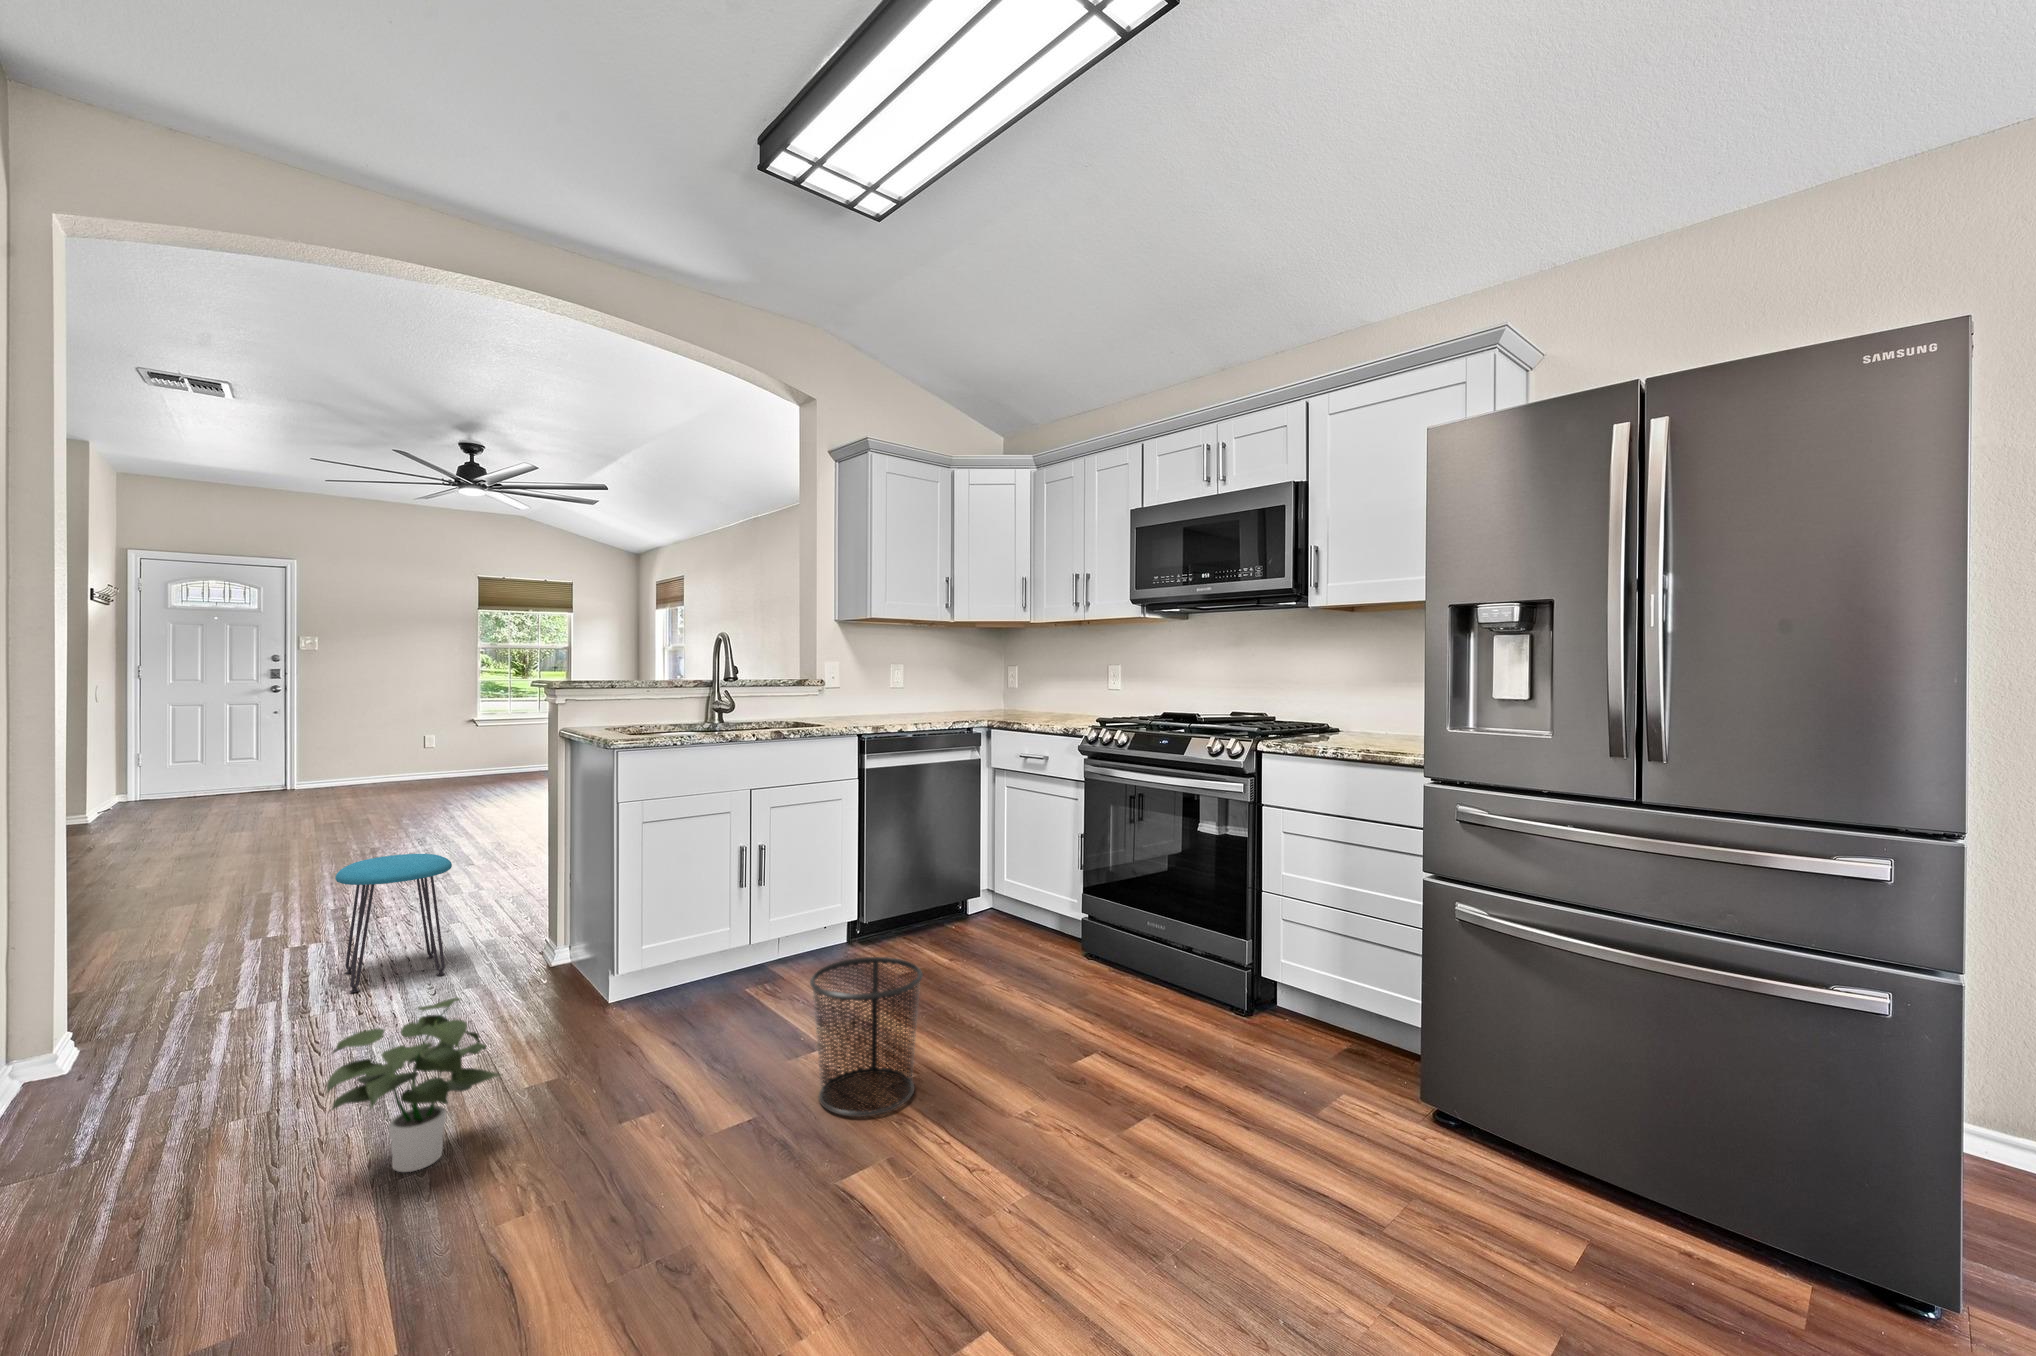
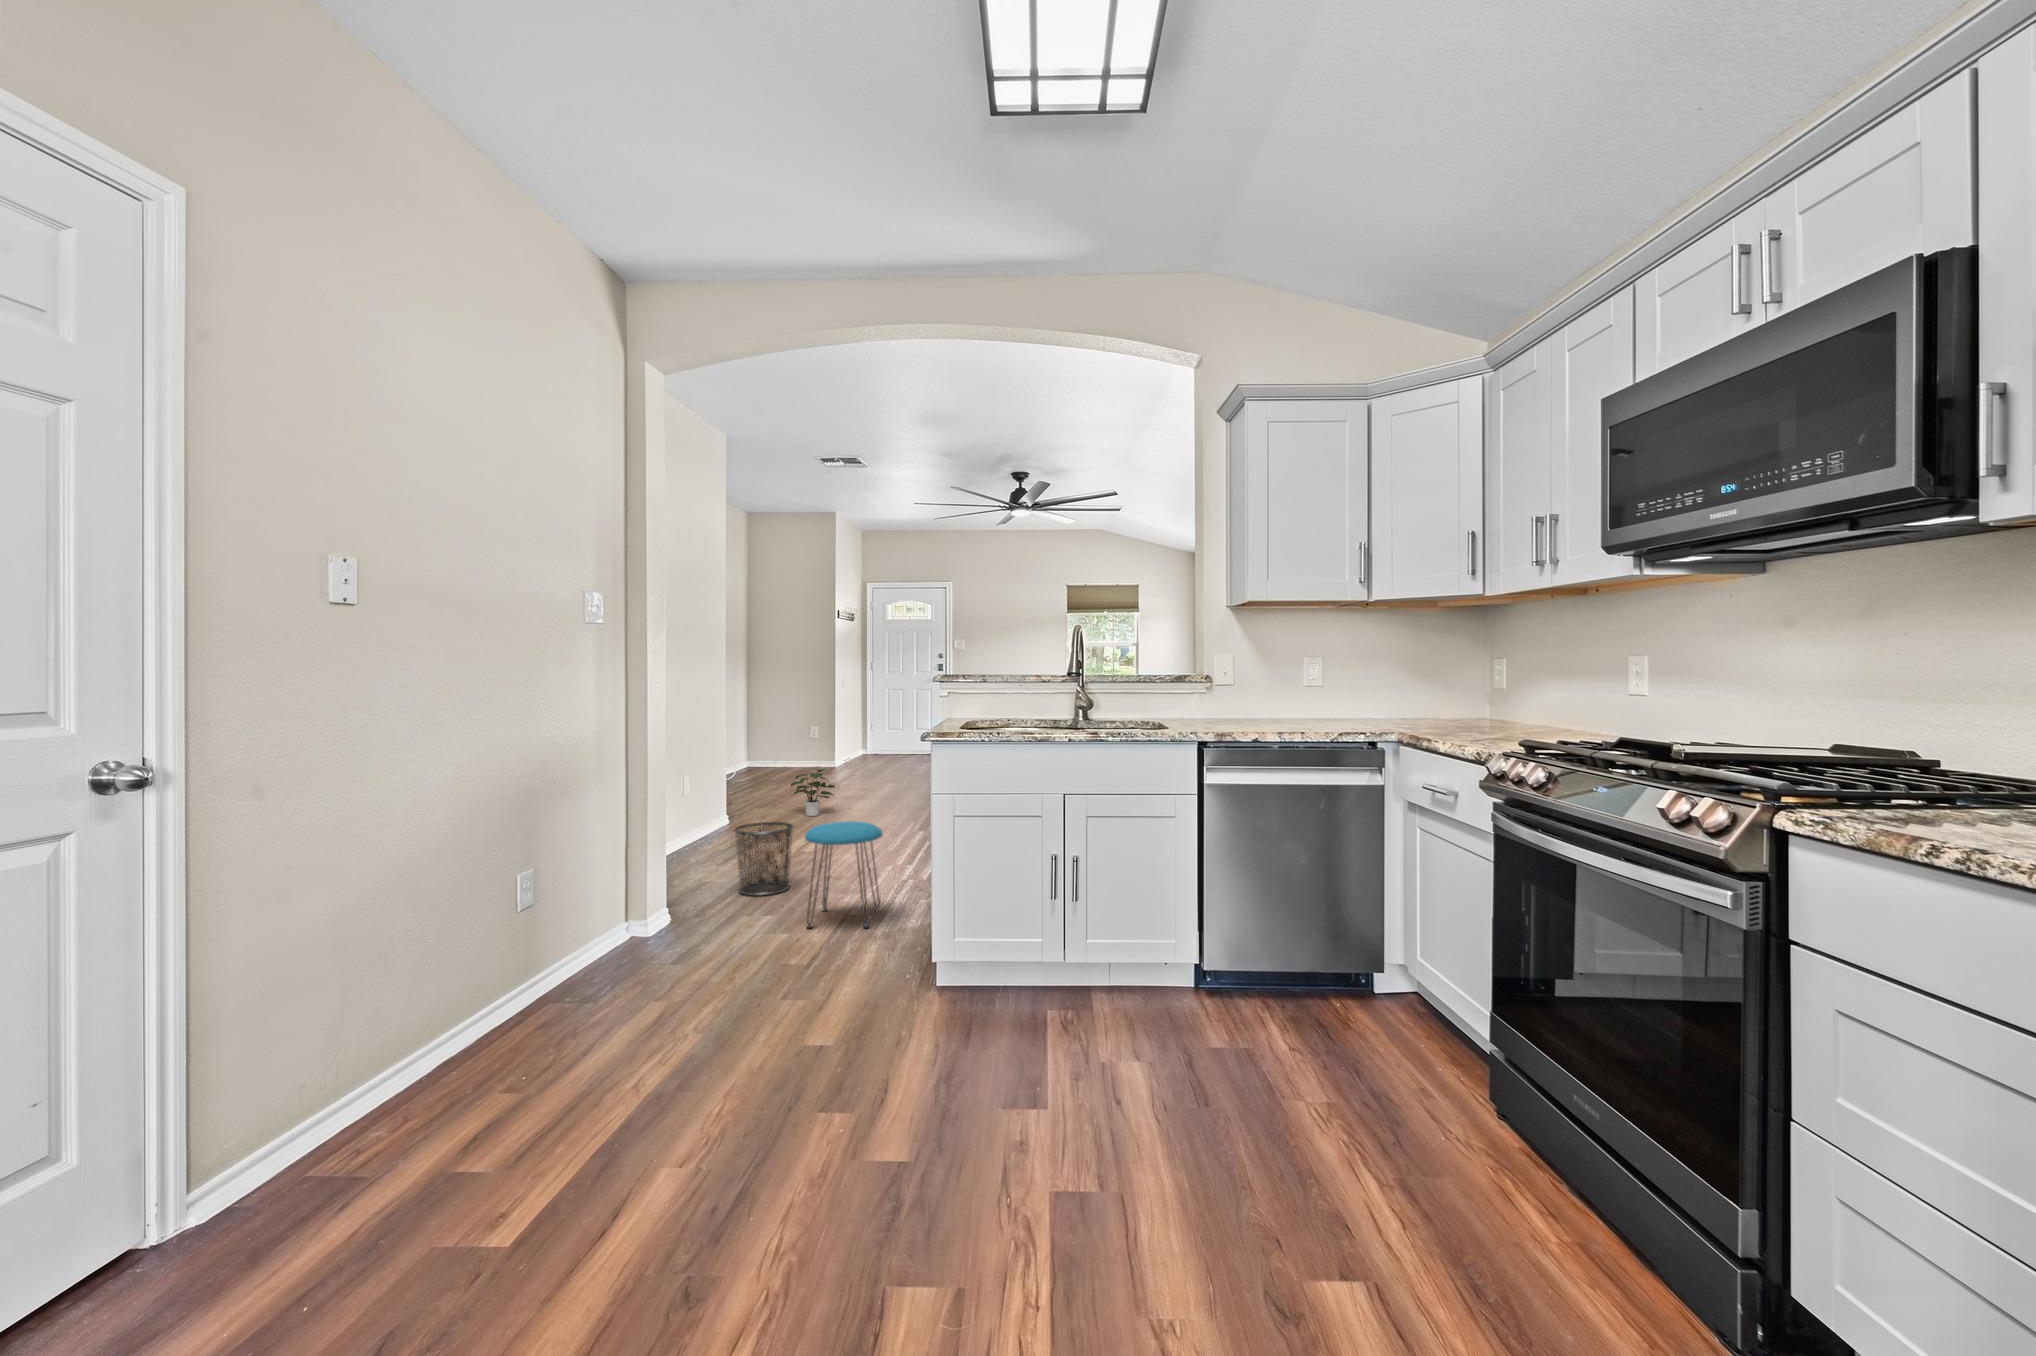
waste bin: present [810,957,923,1117] -> present [734,822,794,896]
potted plant: present [326,998,500,1172] -> present [791,769,834,816]

